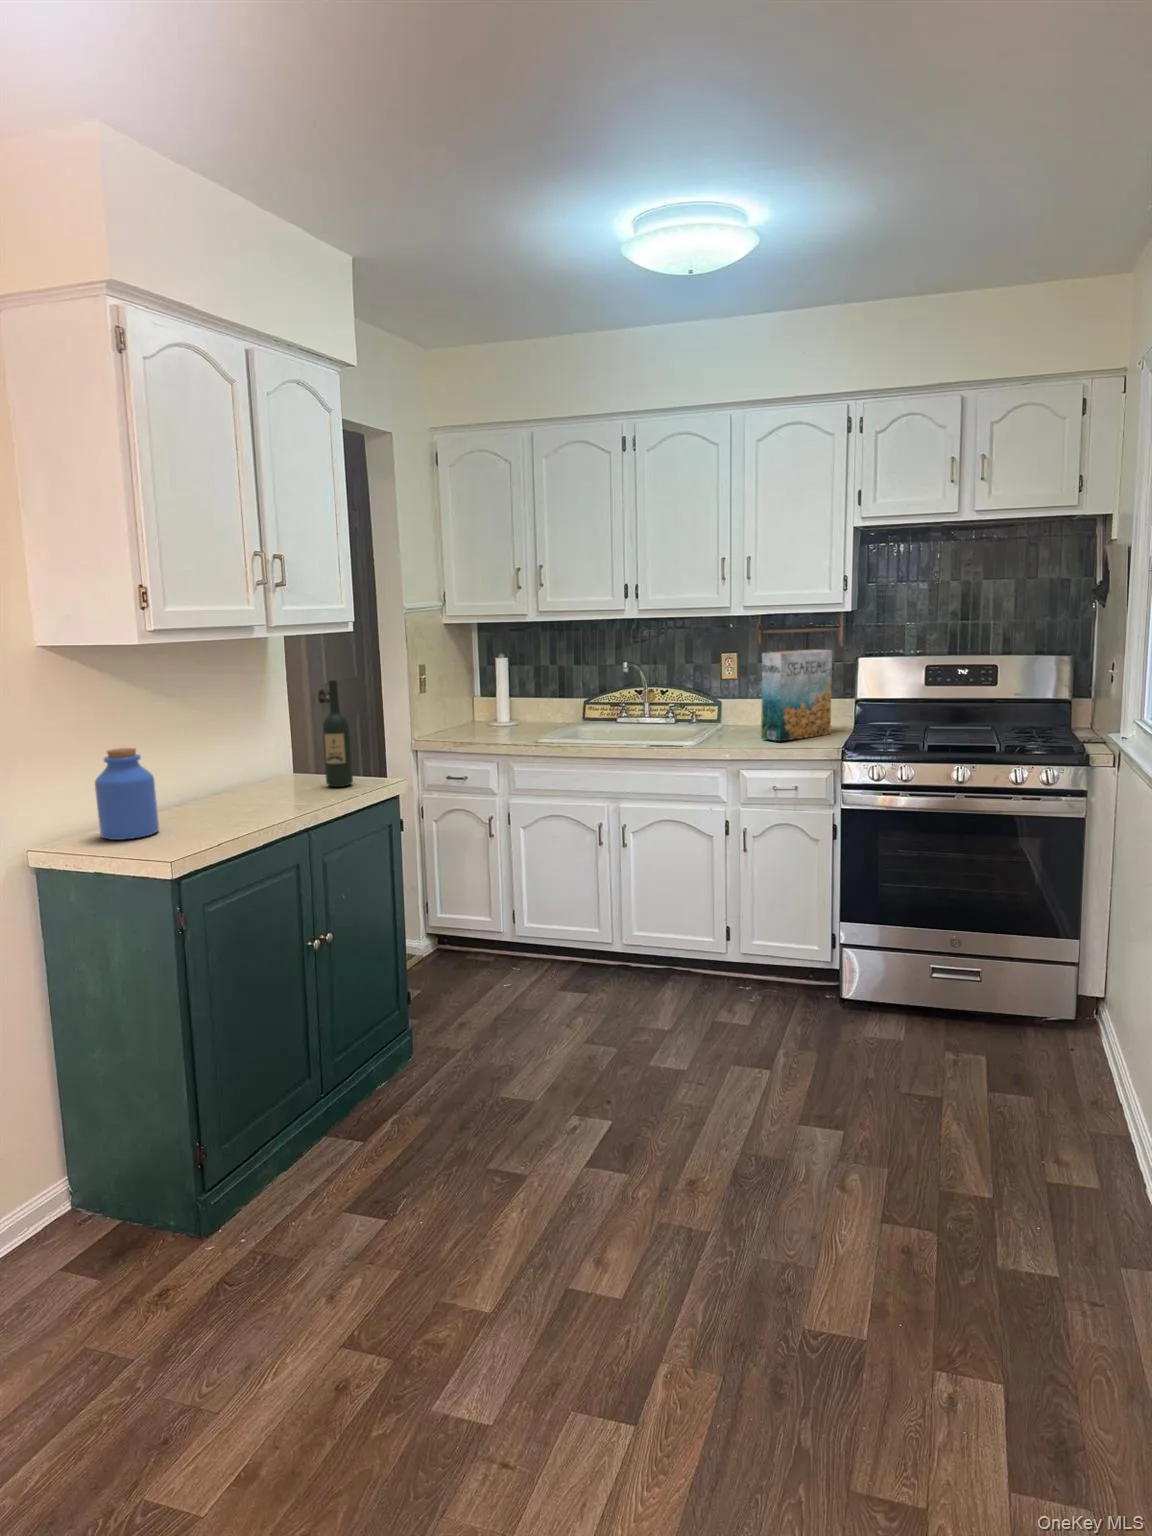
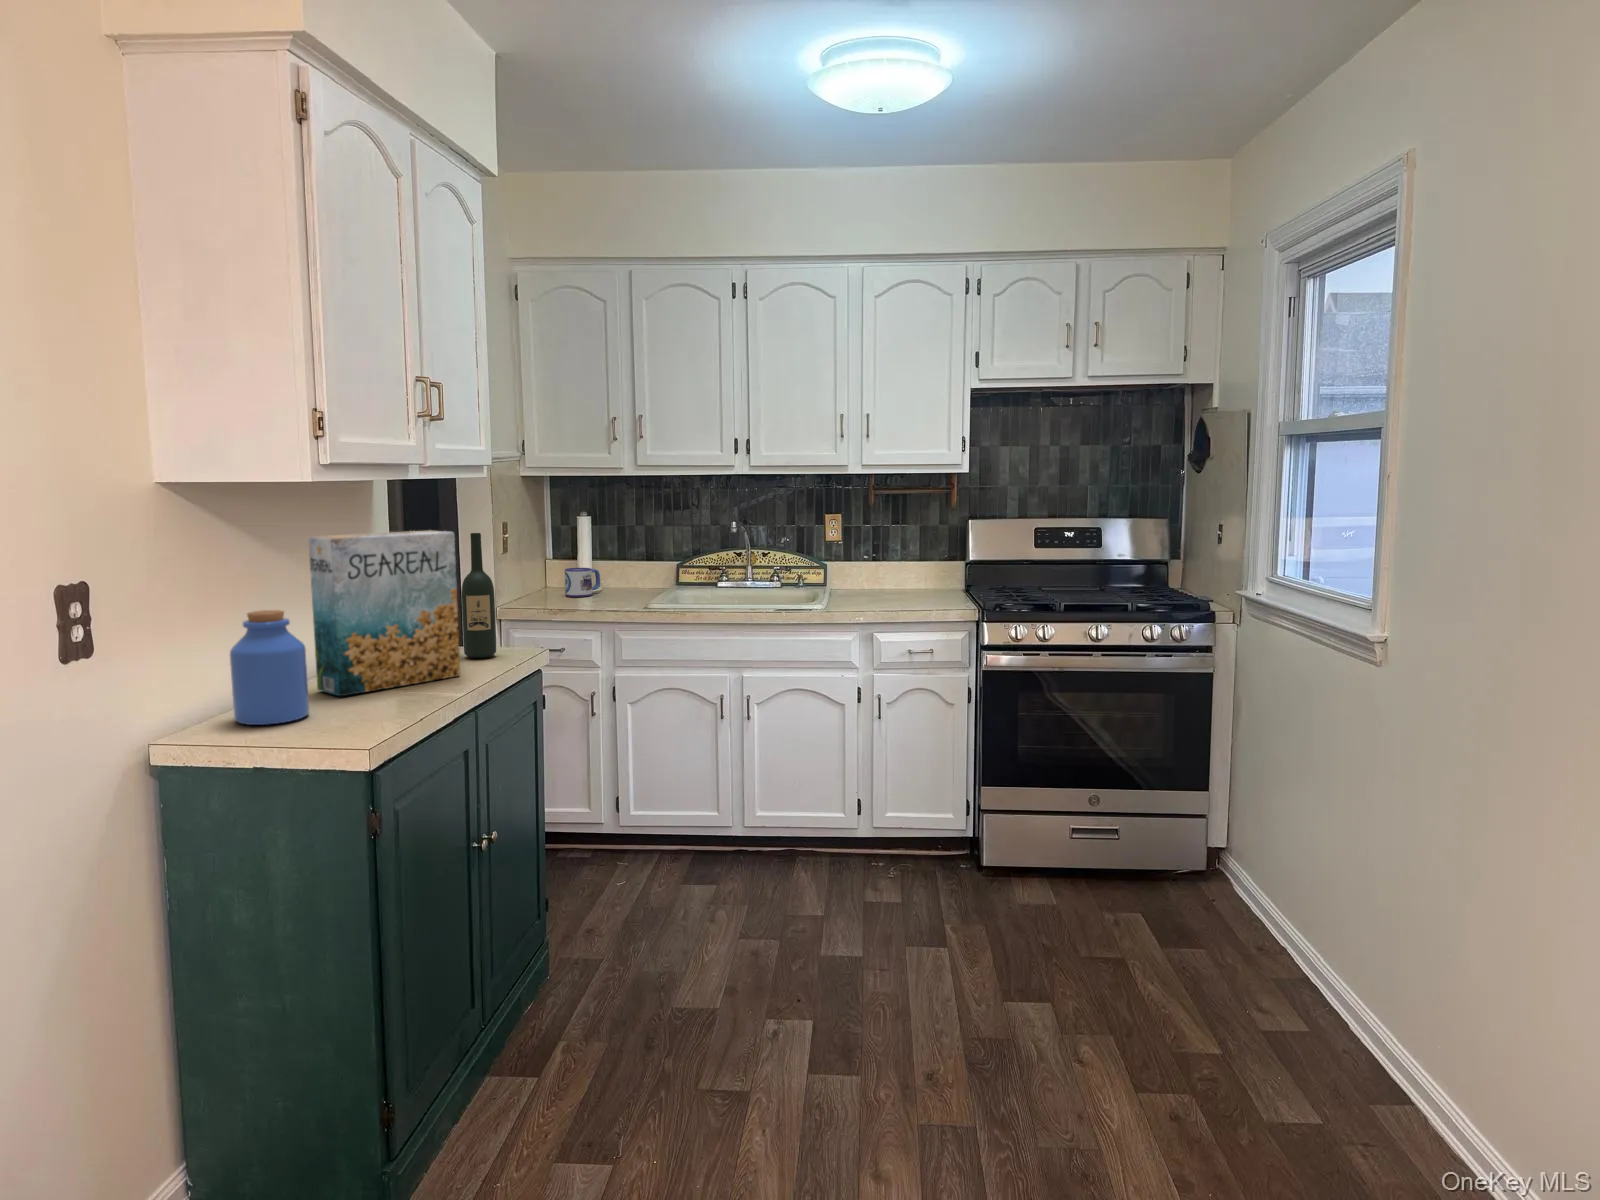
cereal box: present [761,650,832,741] -> present [309,531,460,696]
mug: none [482,704,515,730] -> present [565,568,600,597]

